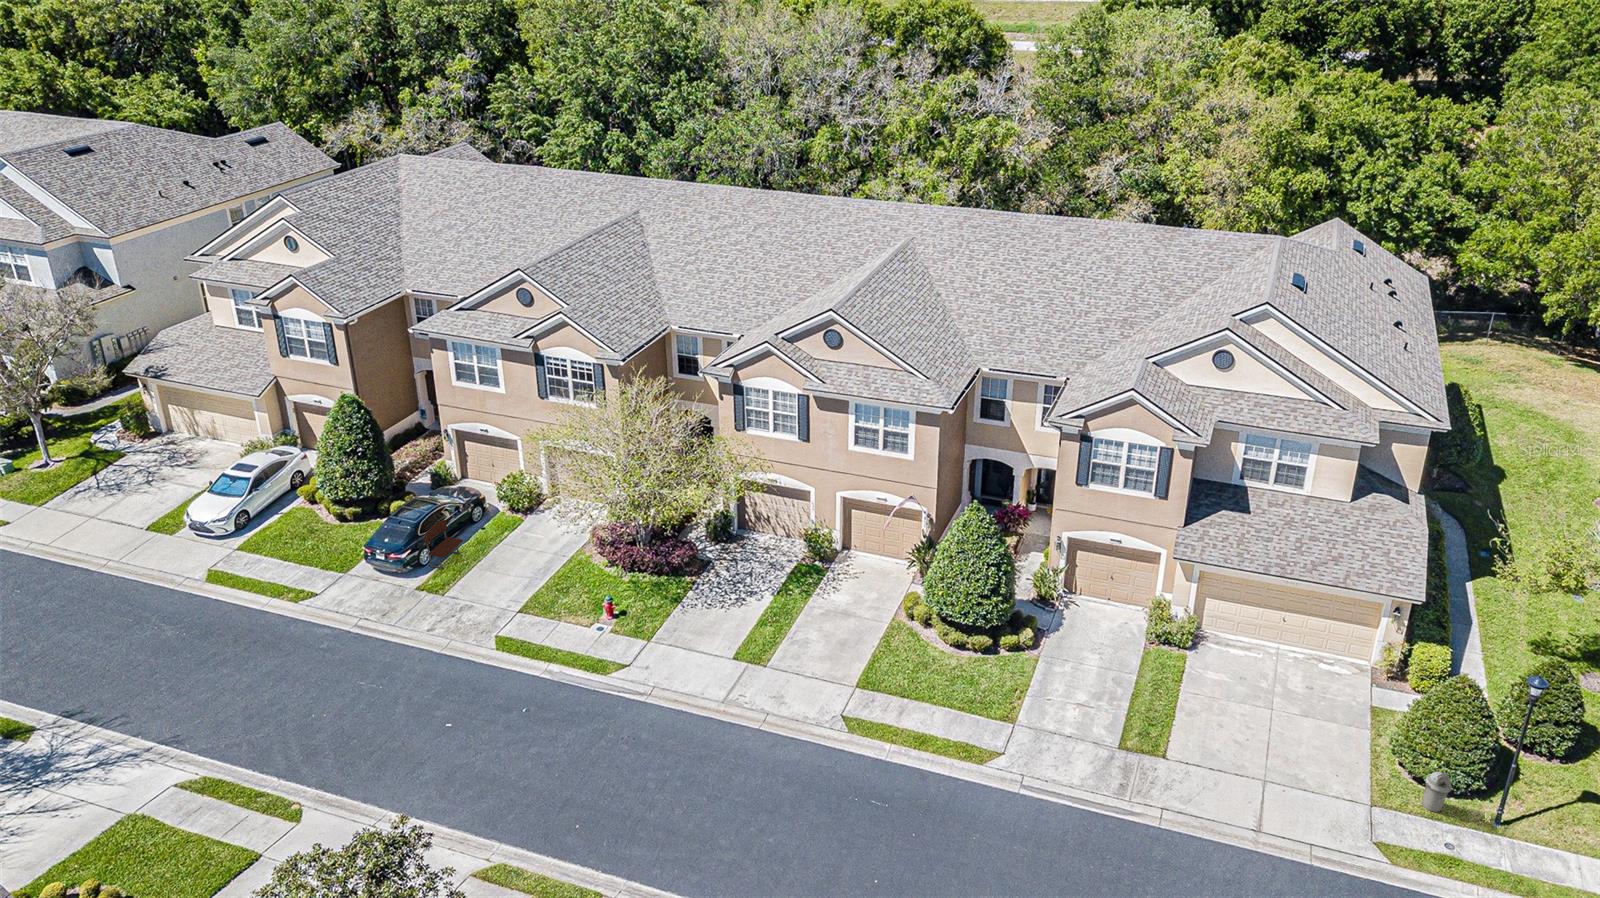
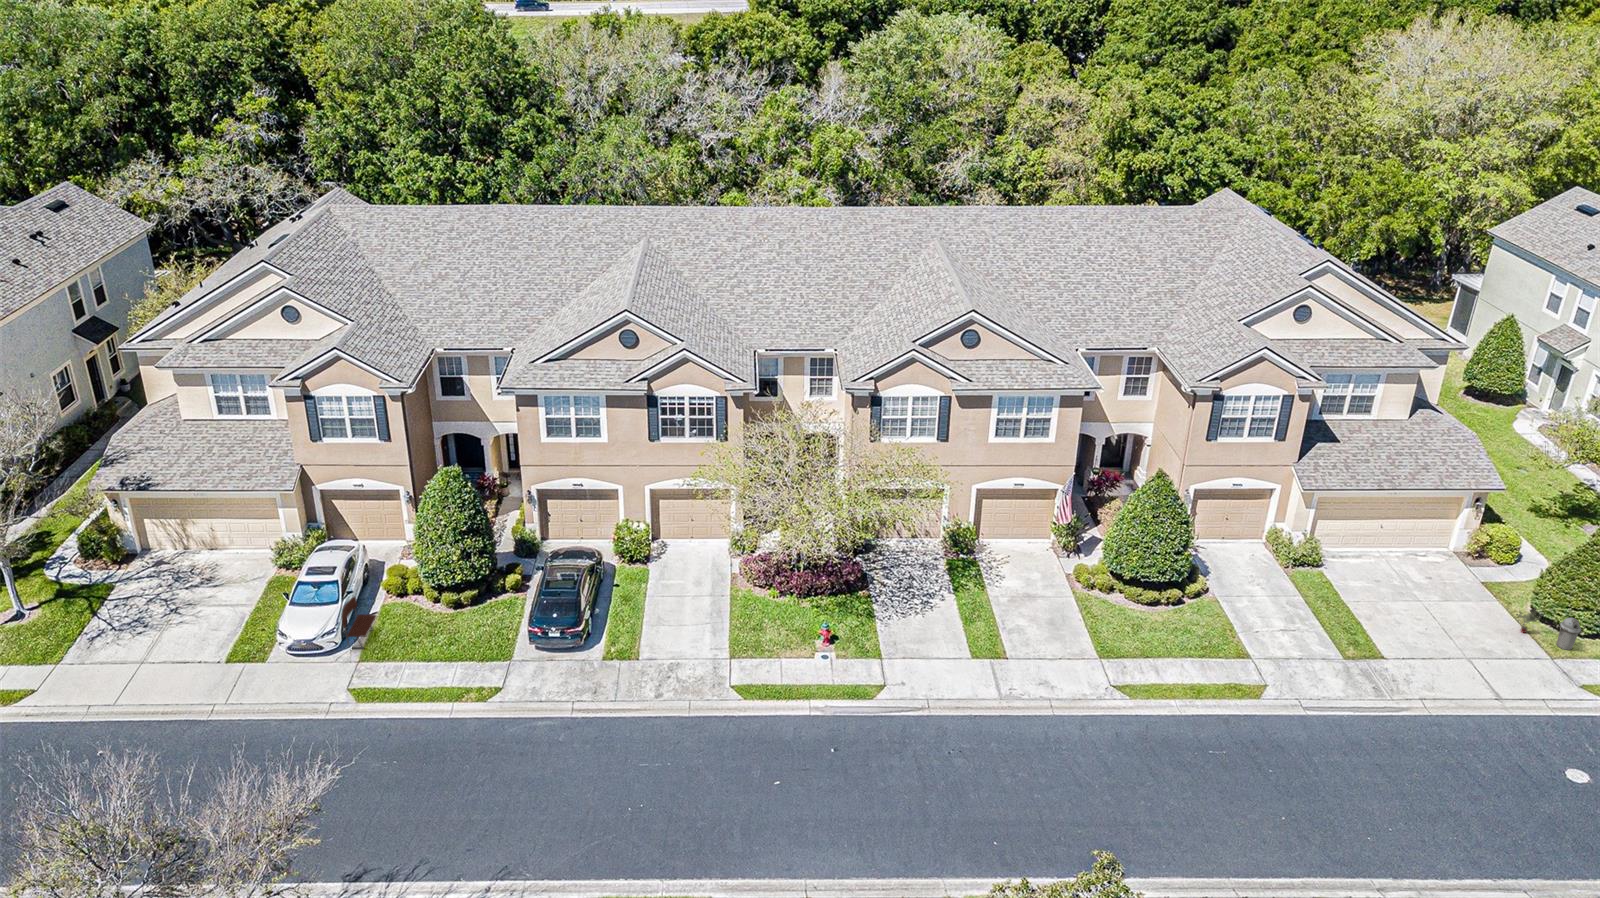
bench: present [424,520,463,569] -> present [341,597,377,649]
potted tree: none [1383,750,1408,779] -> present [1516,610,1540,633]

